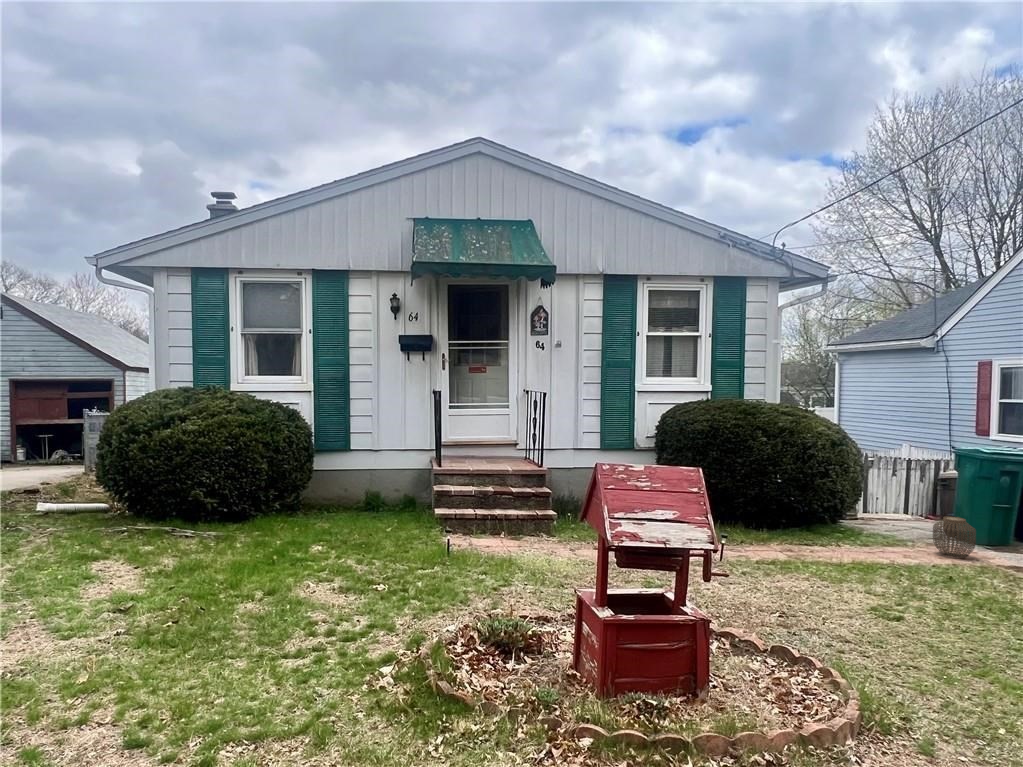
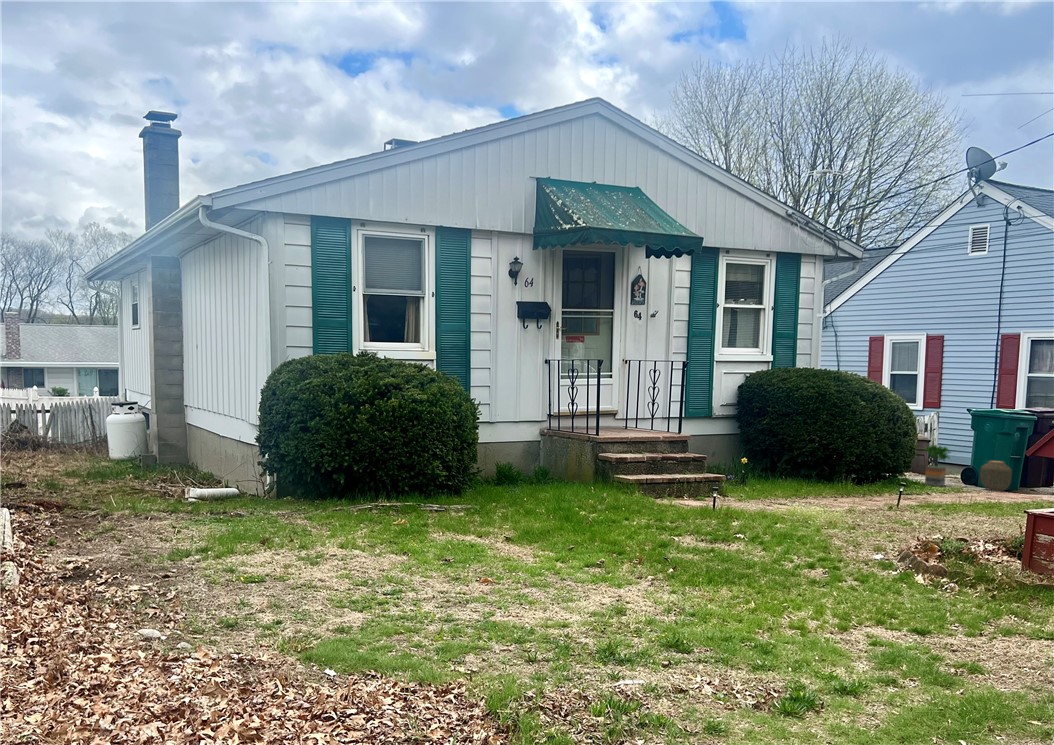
potted tree: none [866,491,903,543] -> present [925,445,951,486]

